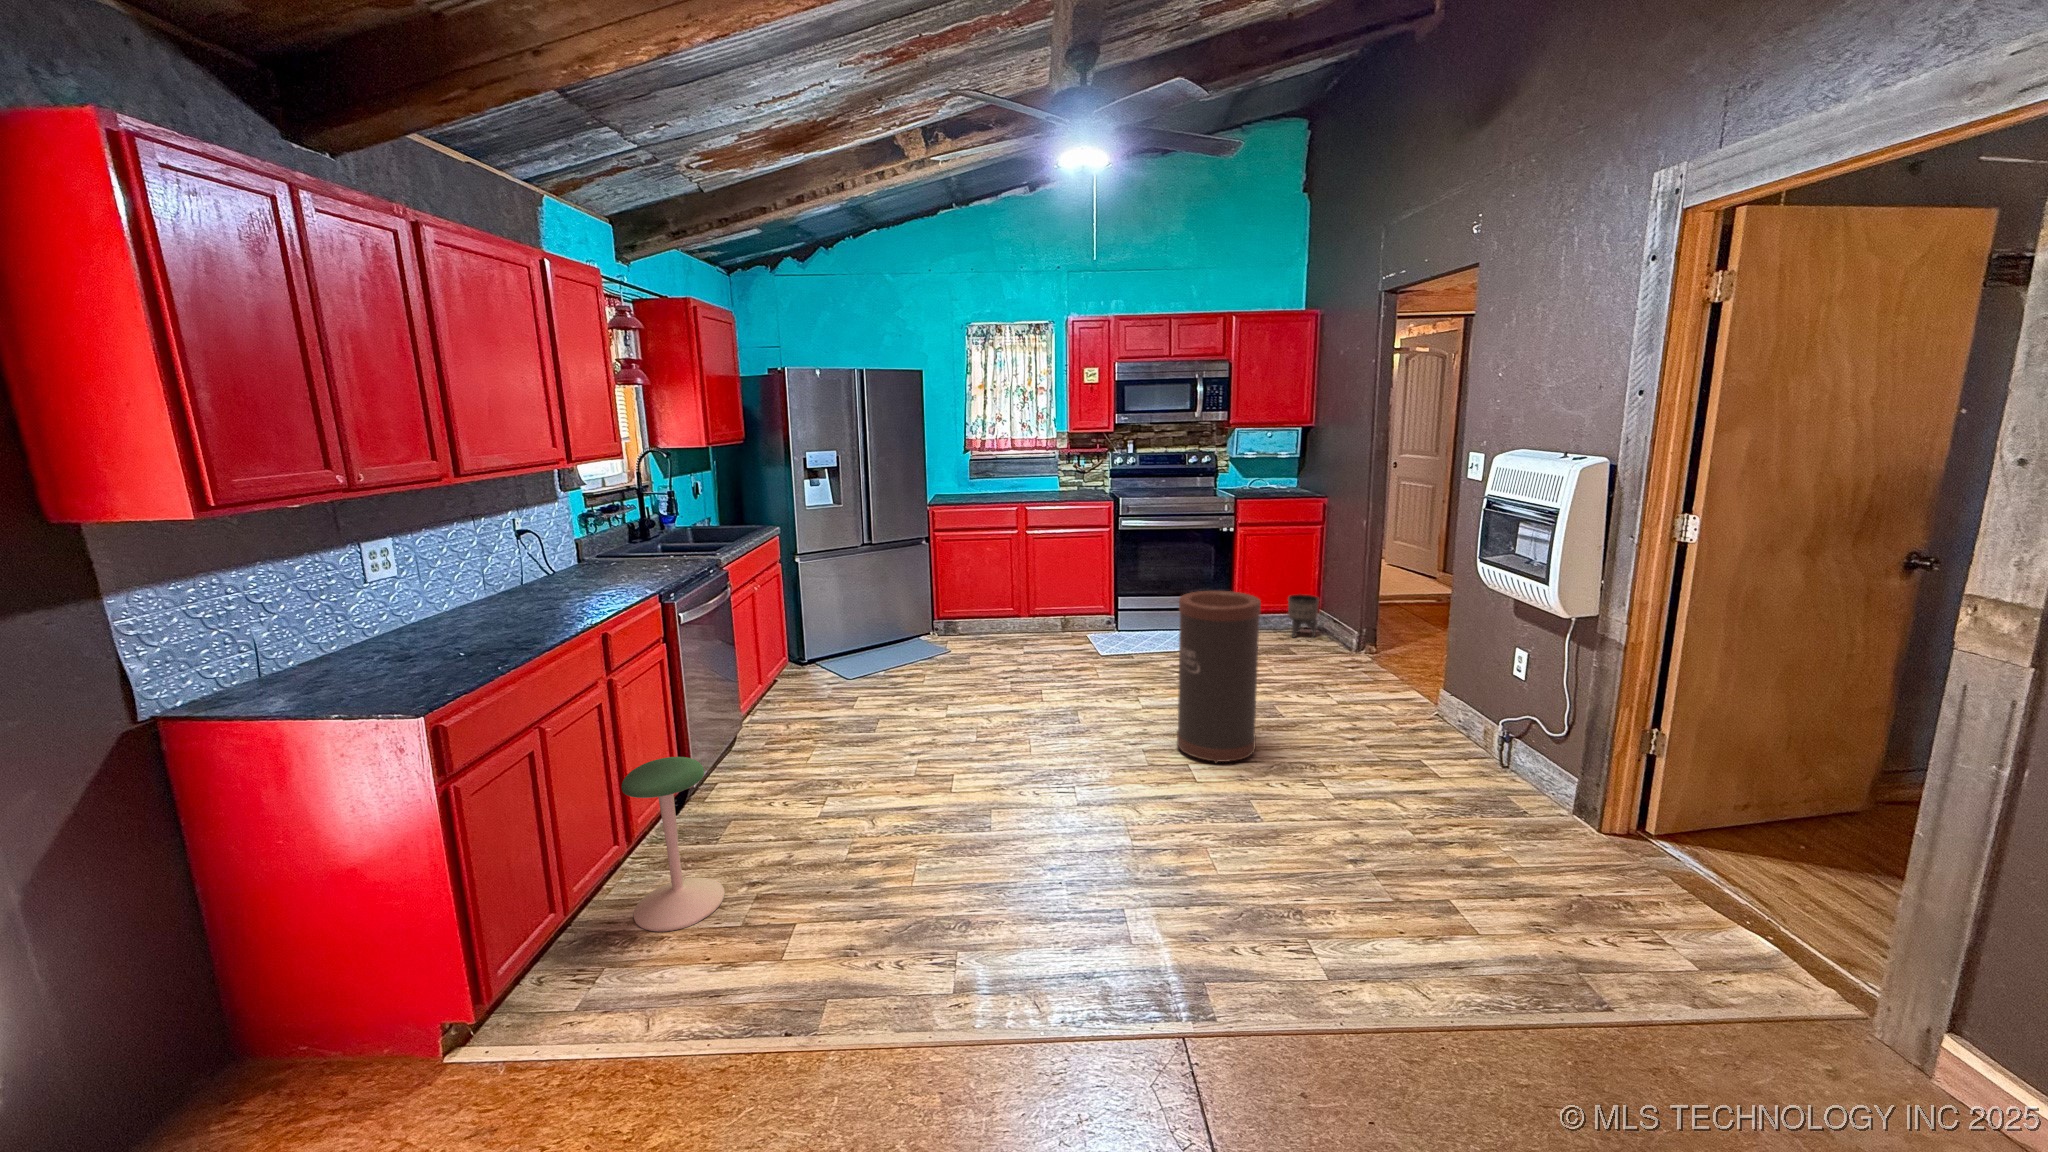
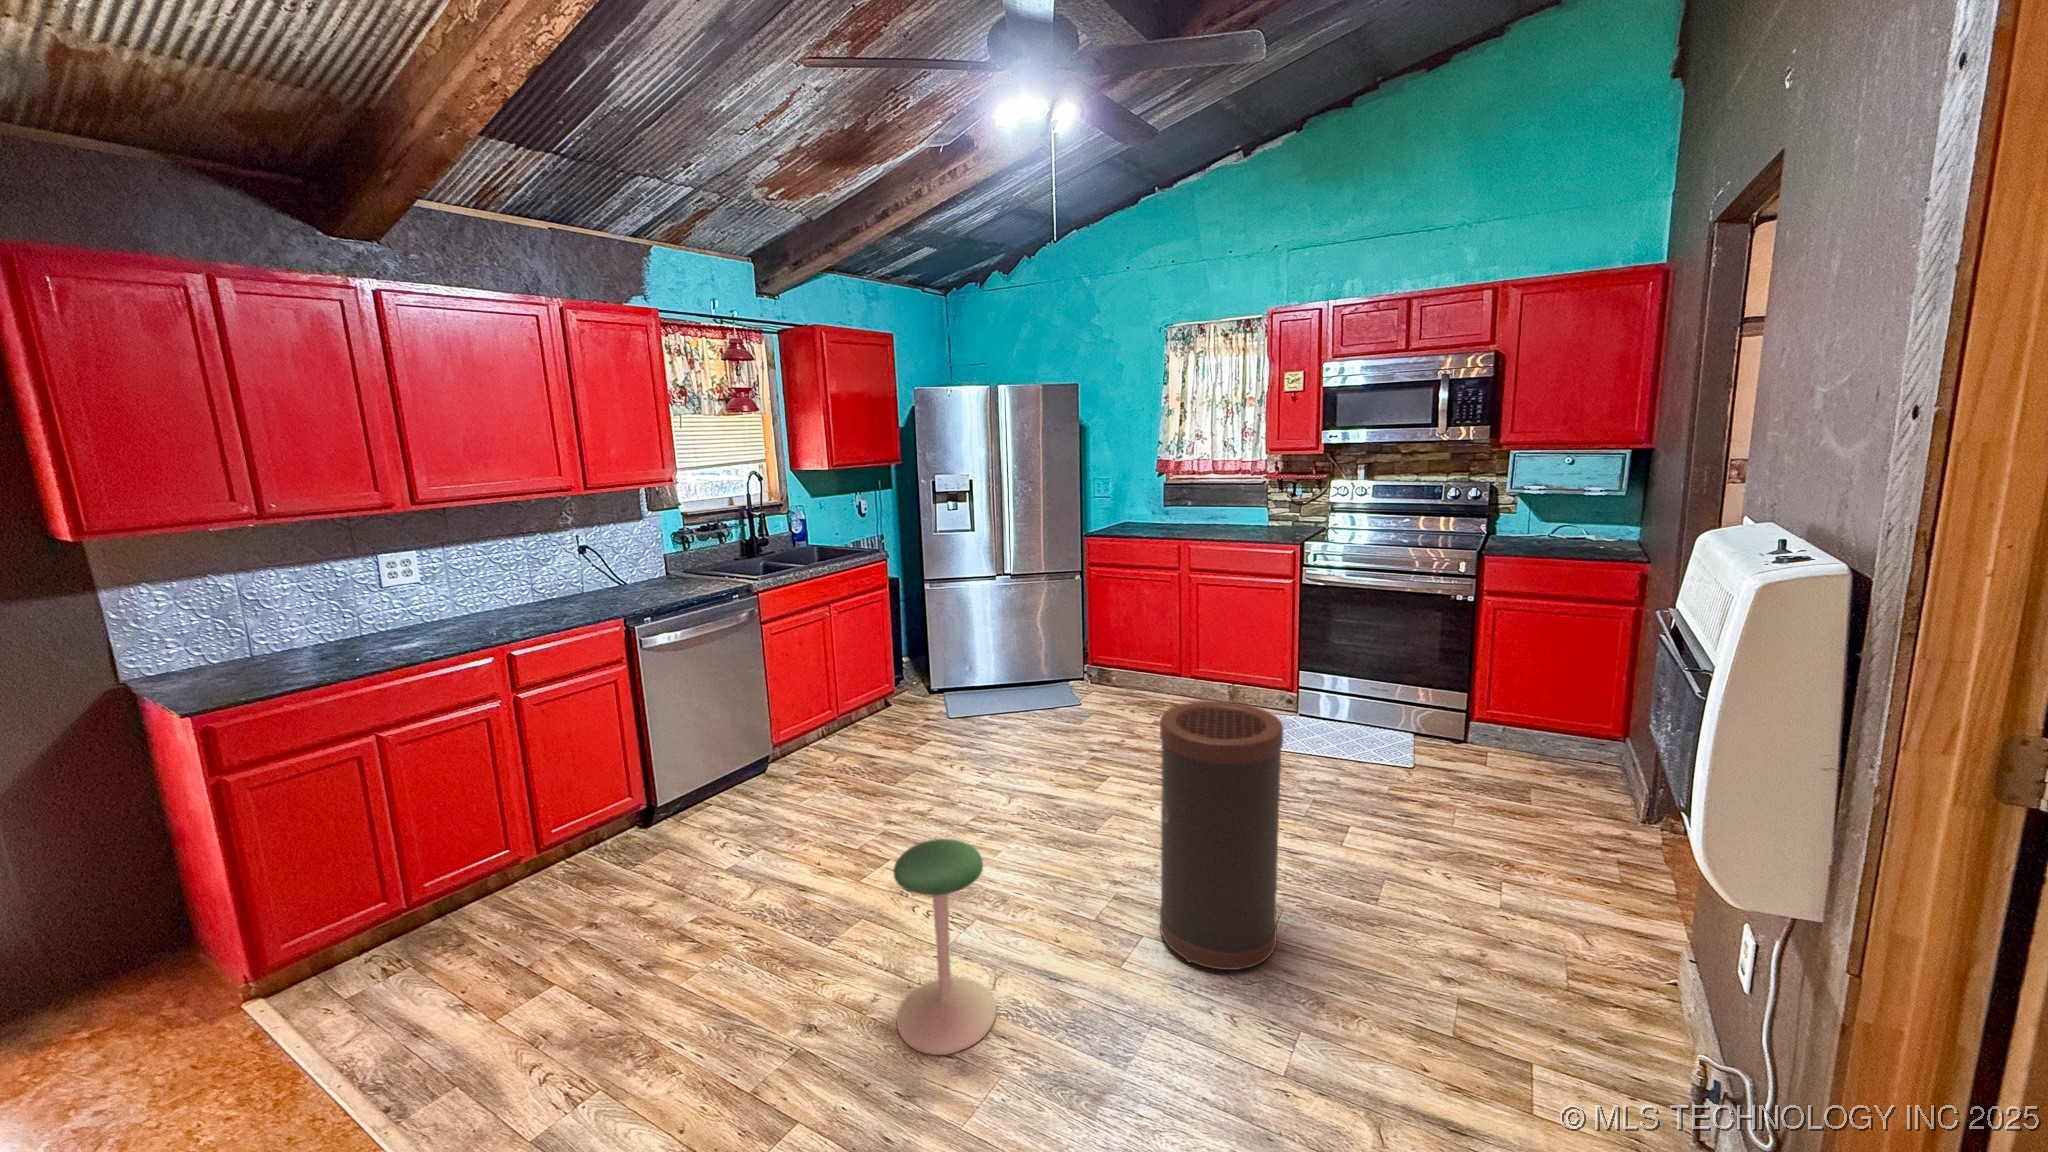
planter: present [1288,594,1319,637] -> none [1565,715,1624,790]
stool: present [622,757,725,932] -> present [893,839,996,1055]

